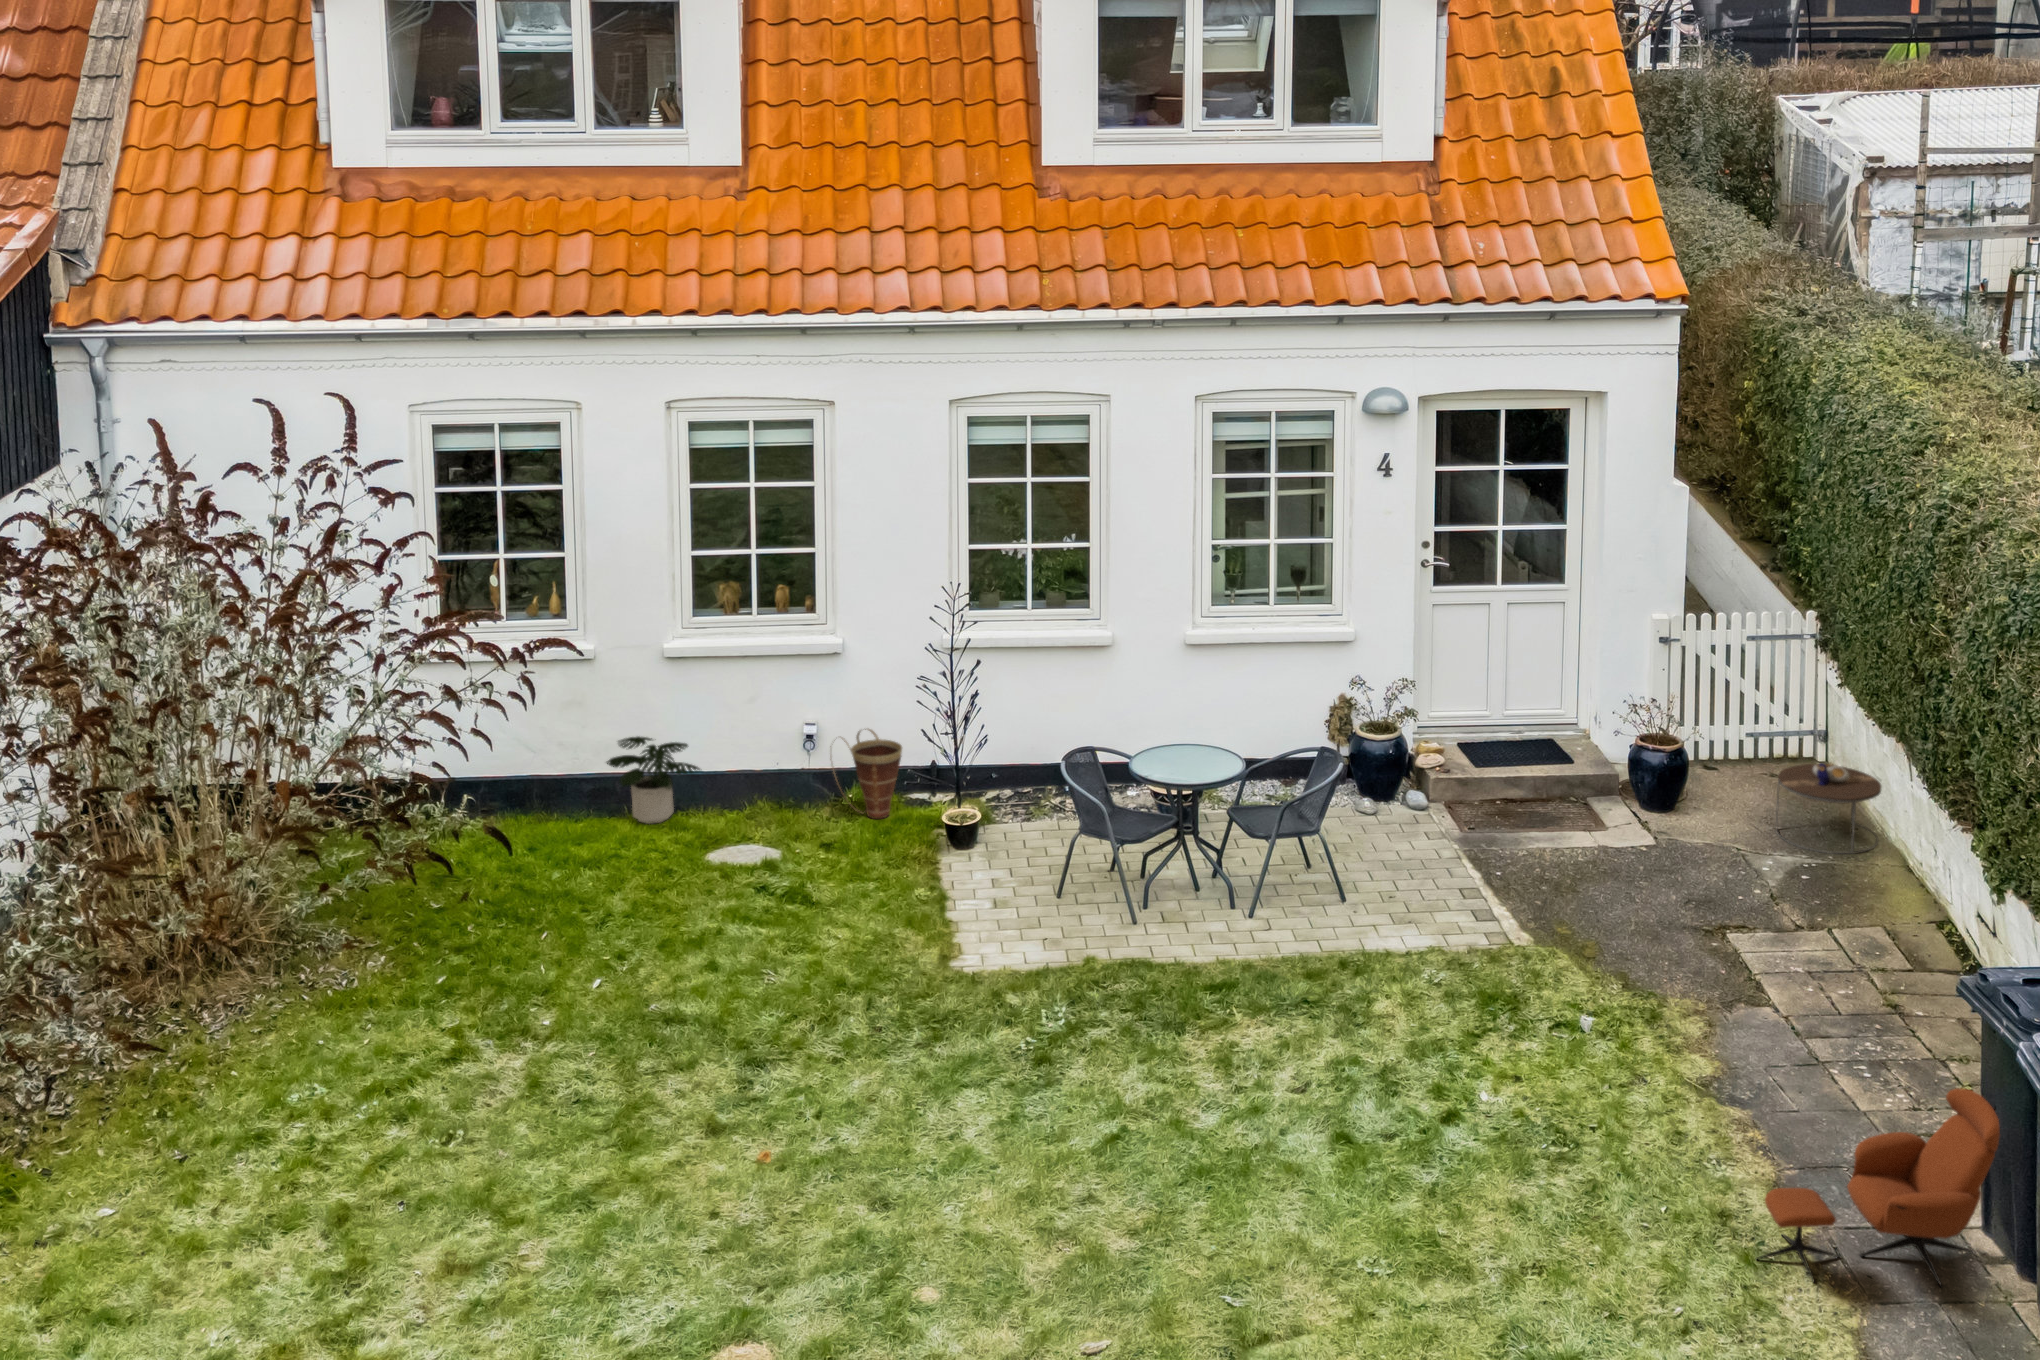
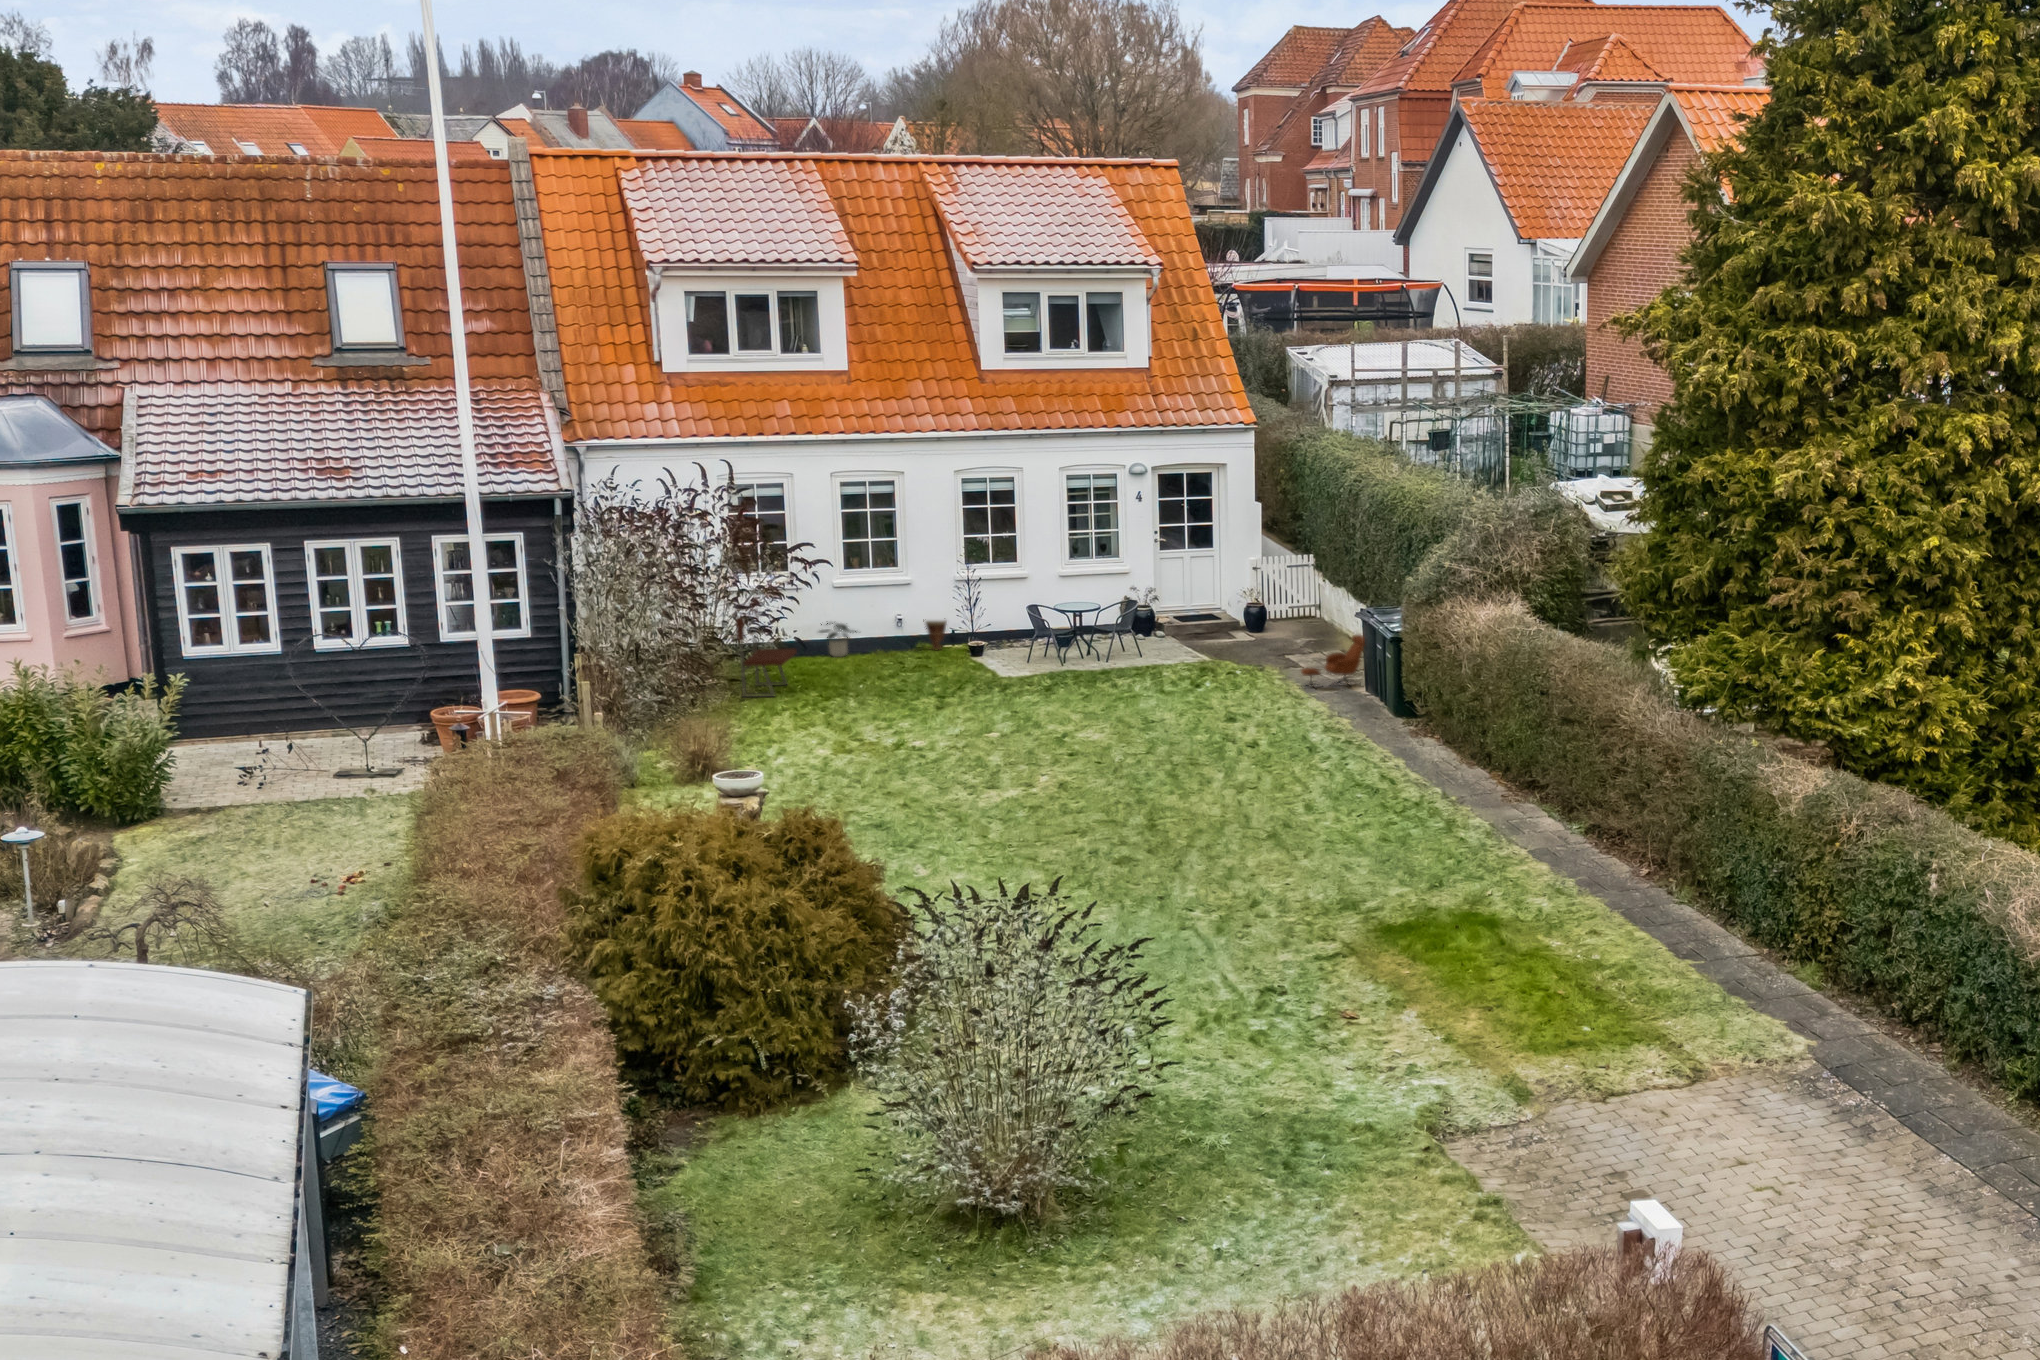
side table: present [1776,763,1881,854] -> none [1301,602,1339,635]
bench: none [208,771,420,1046] -> present [736,609,797,697]

